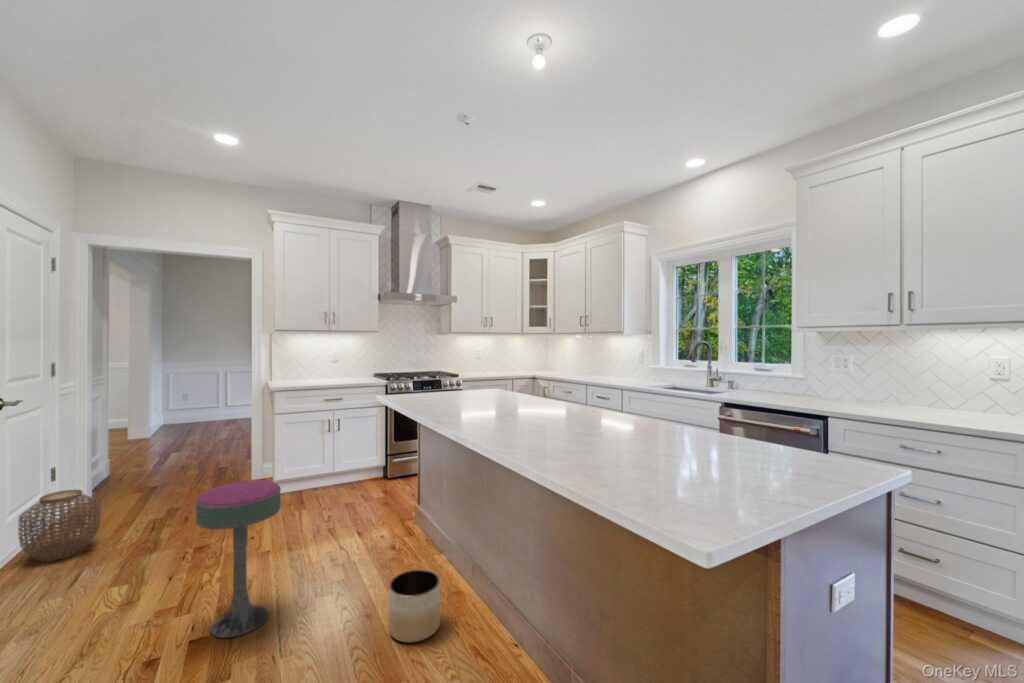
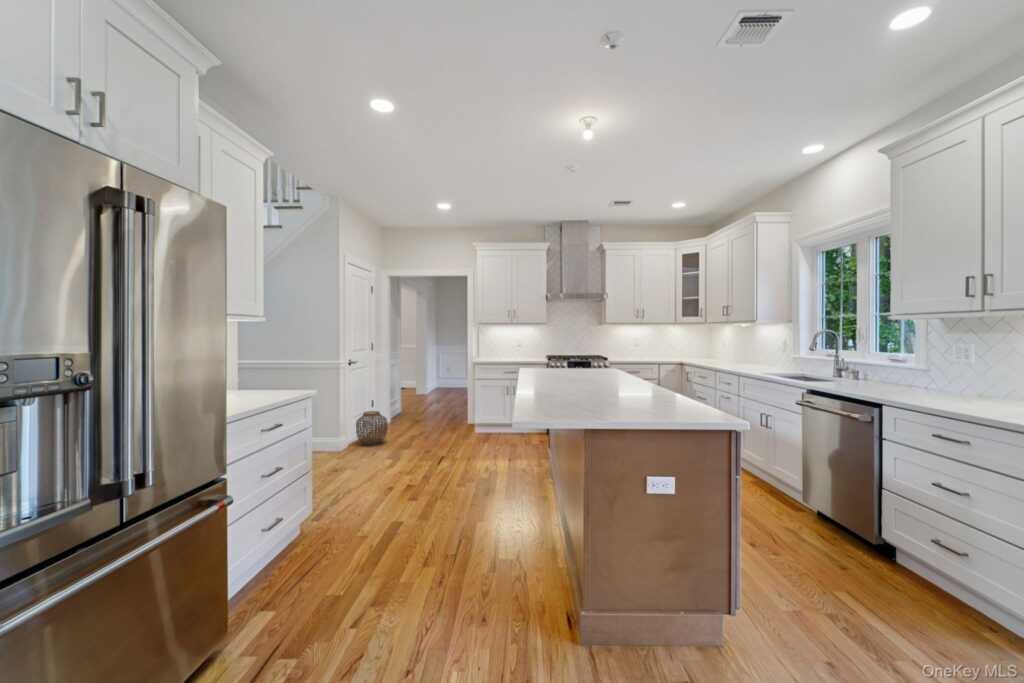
bar stool: present [196,480,281,638] -> none [410,410,450,488]
planter: present [388,570,440,643] -> none [494,473,525,511]

